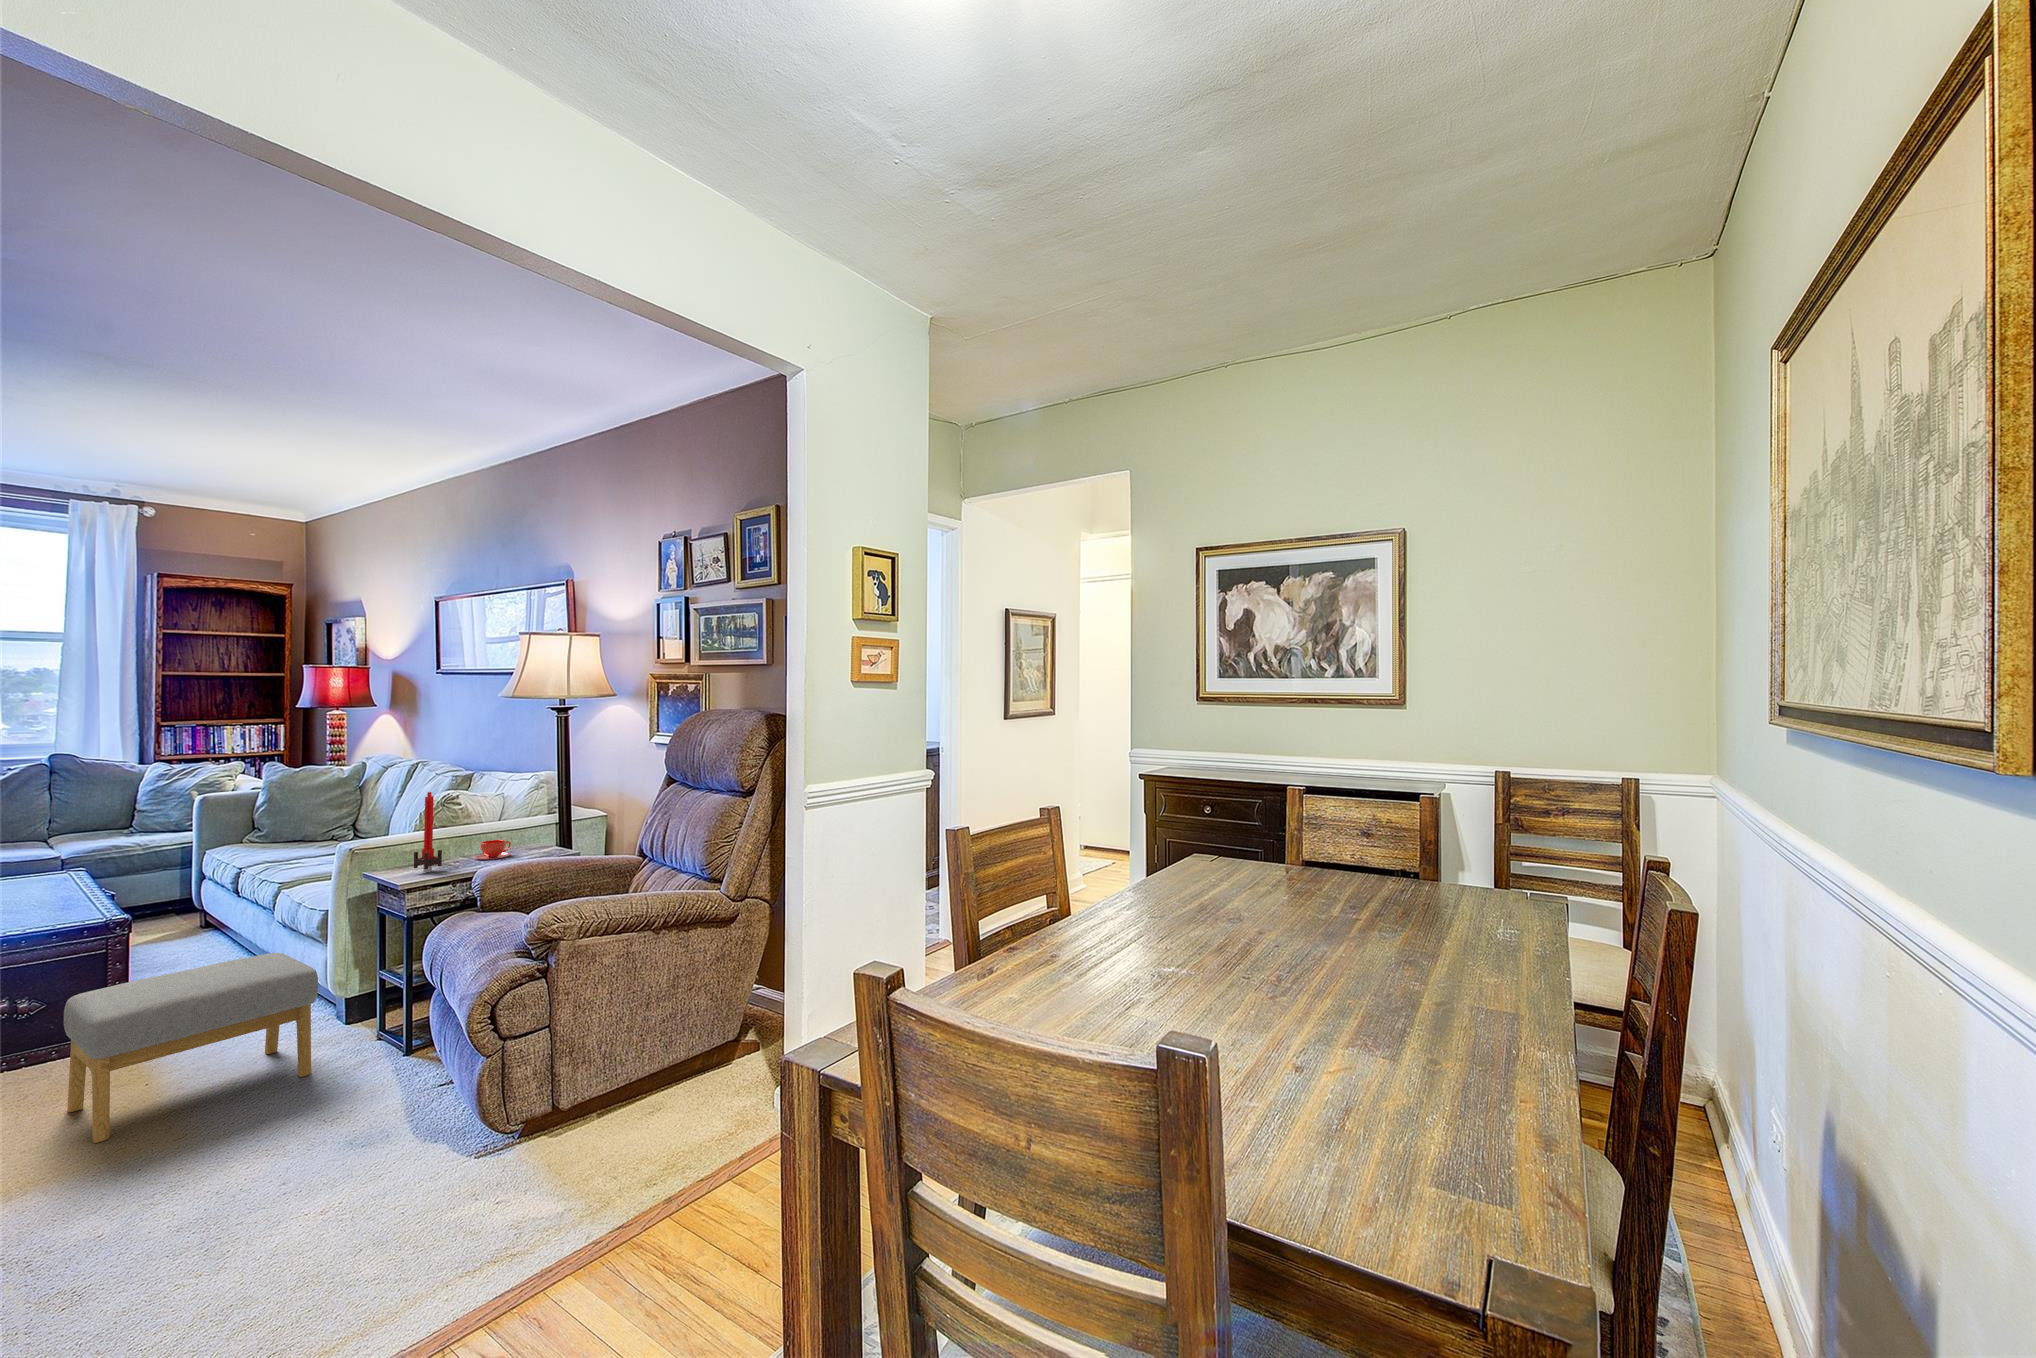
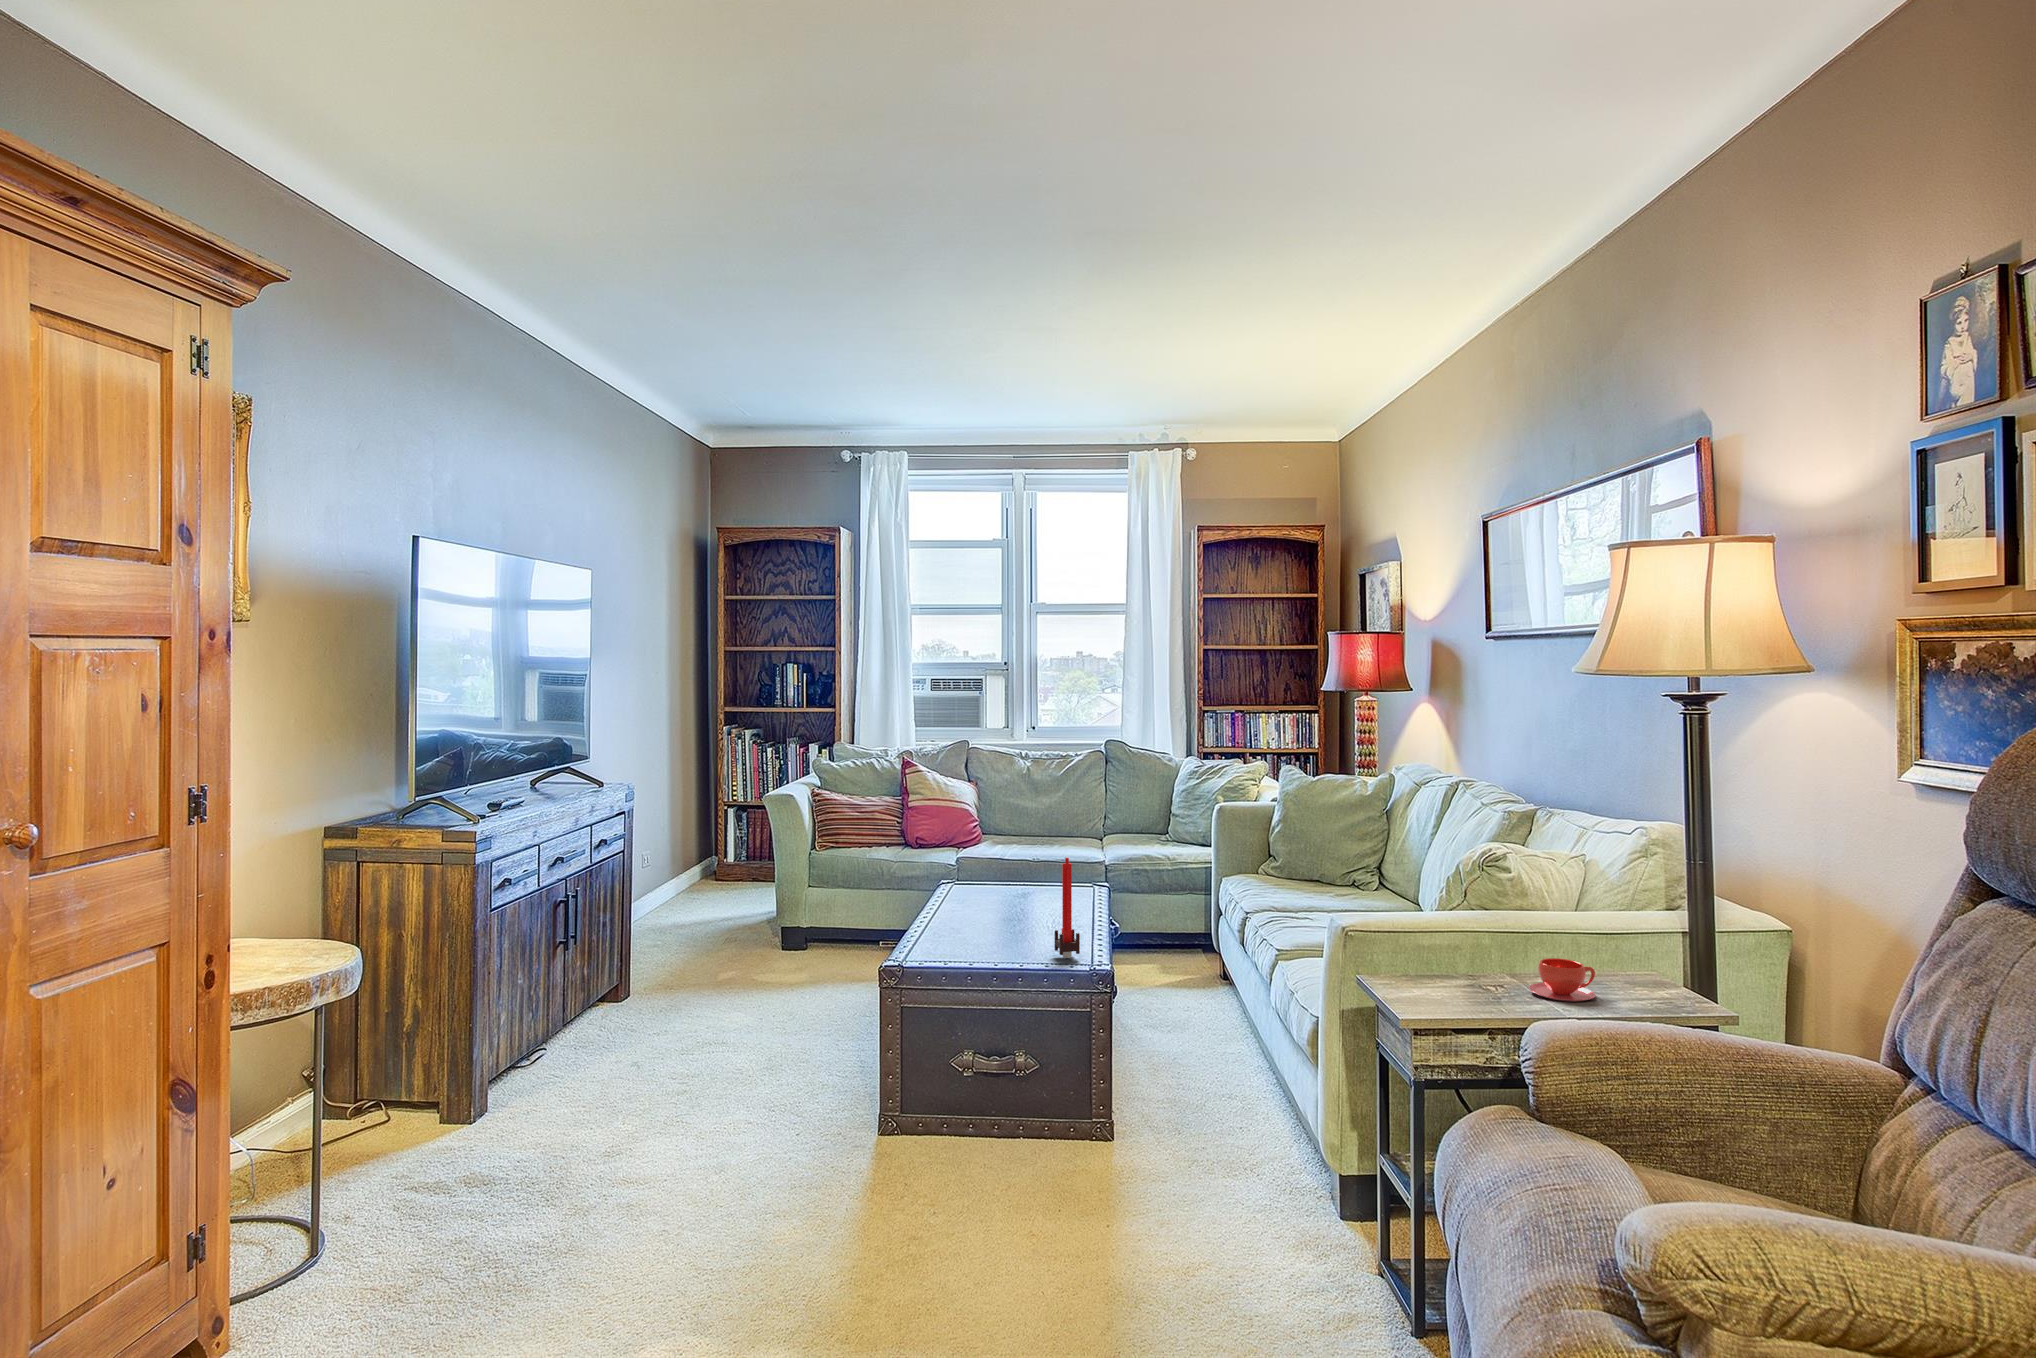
candle: present [414,792,442,872] -> present [1055,858,1080,958]
footstool: present [64,953,318,1143] -> none [1042,1068,1293,1303]

